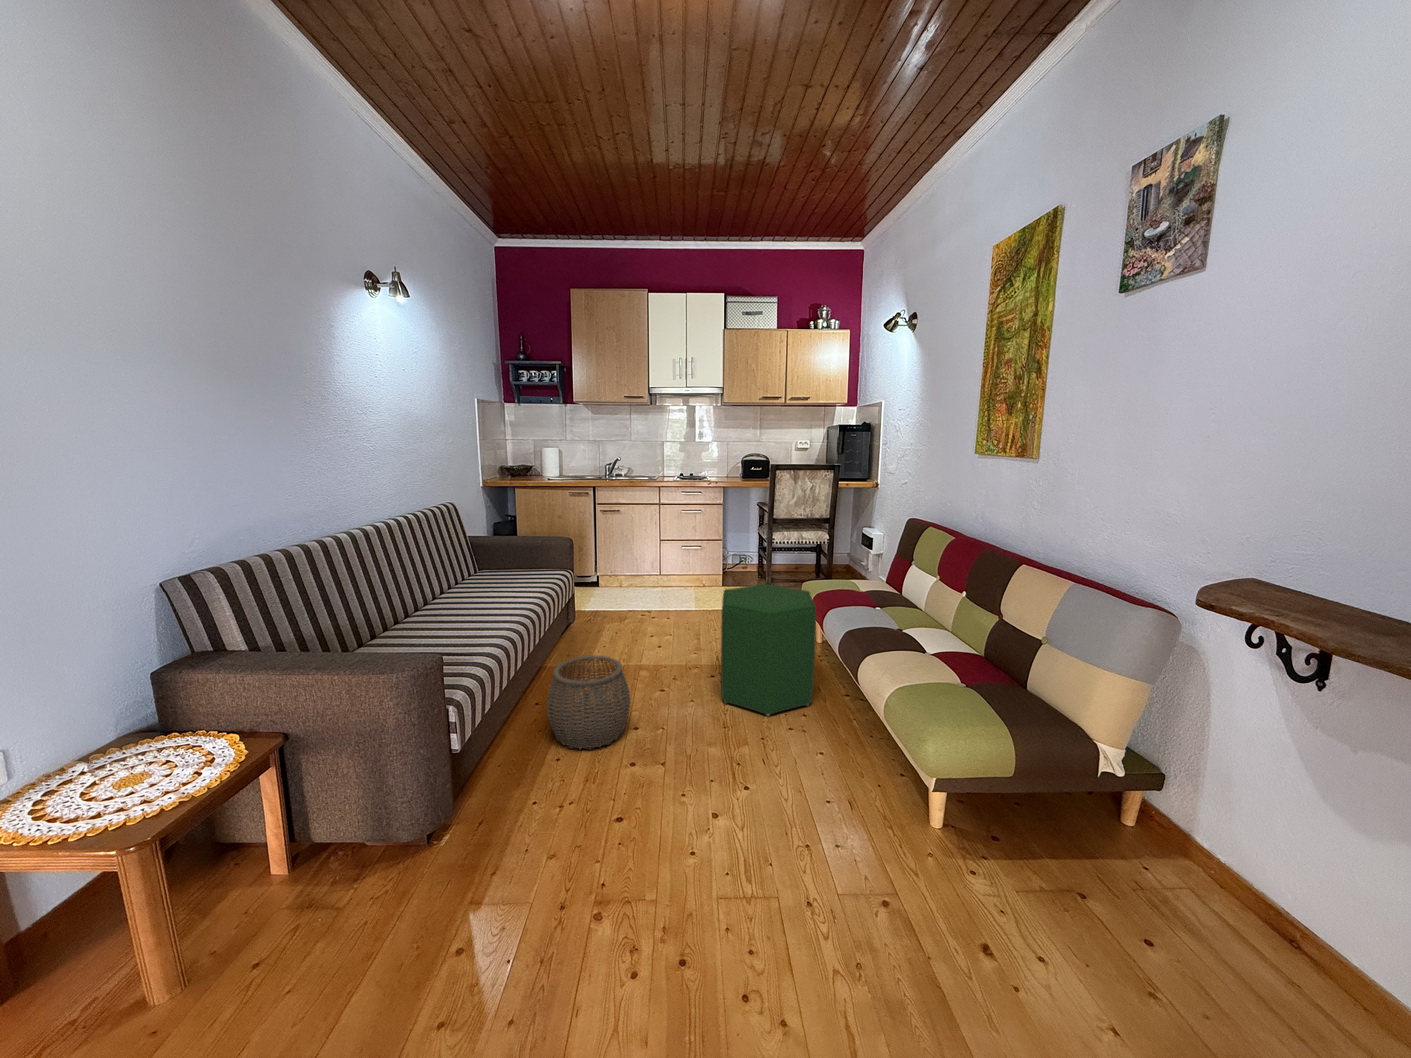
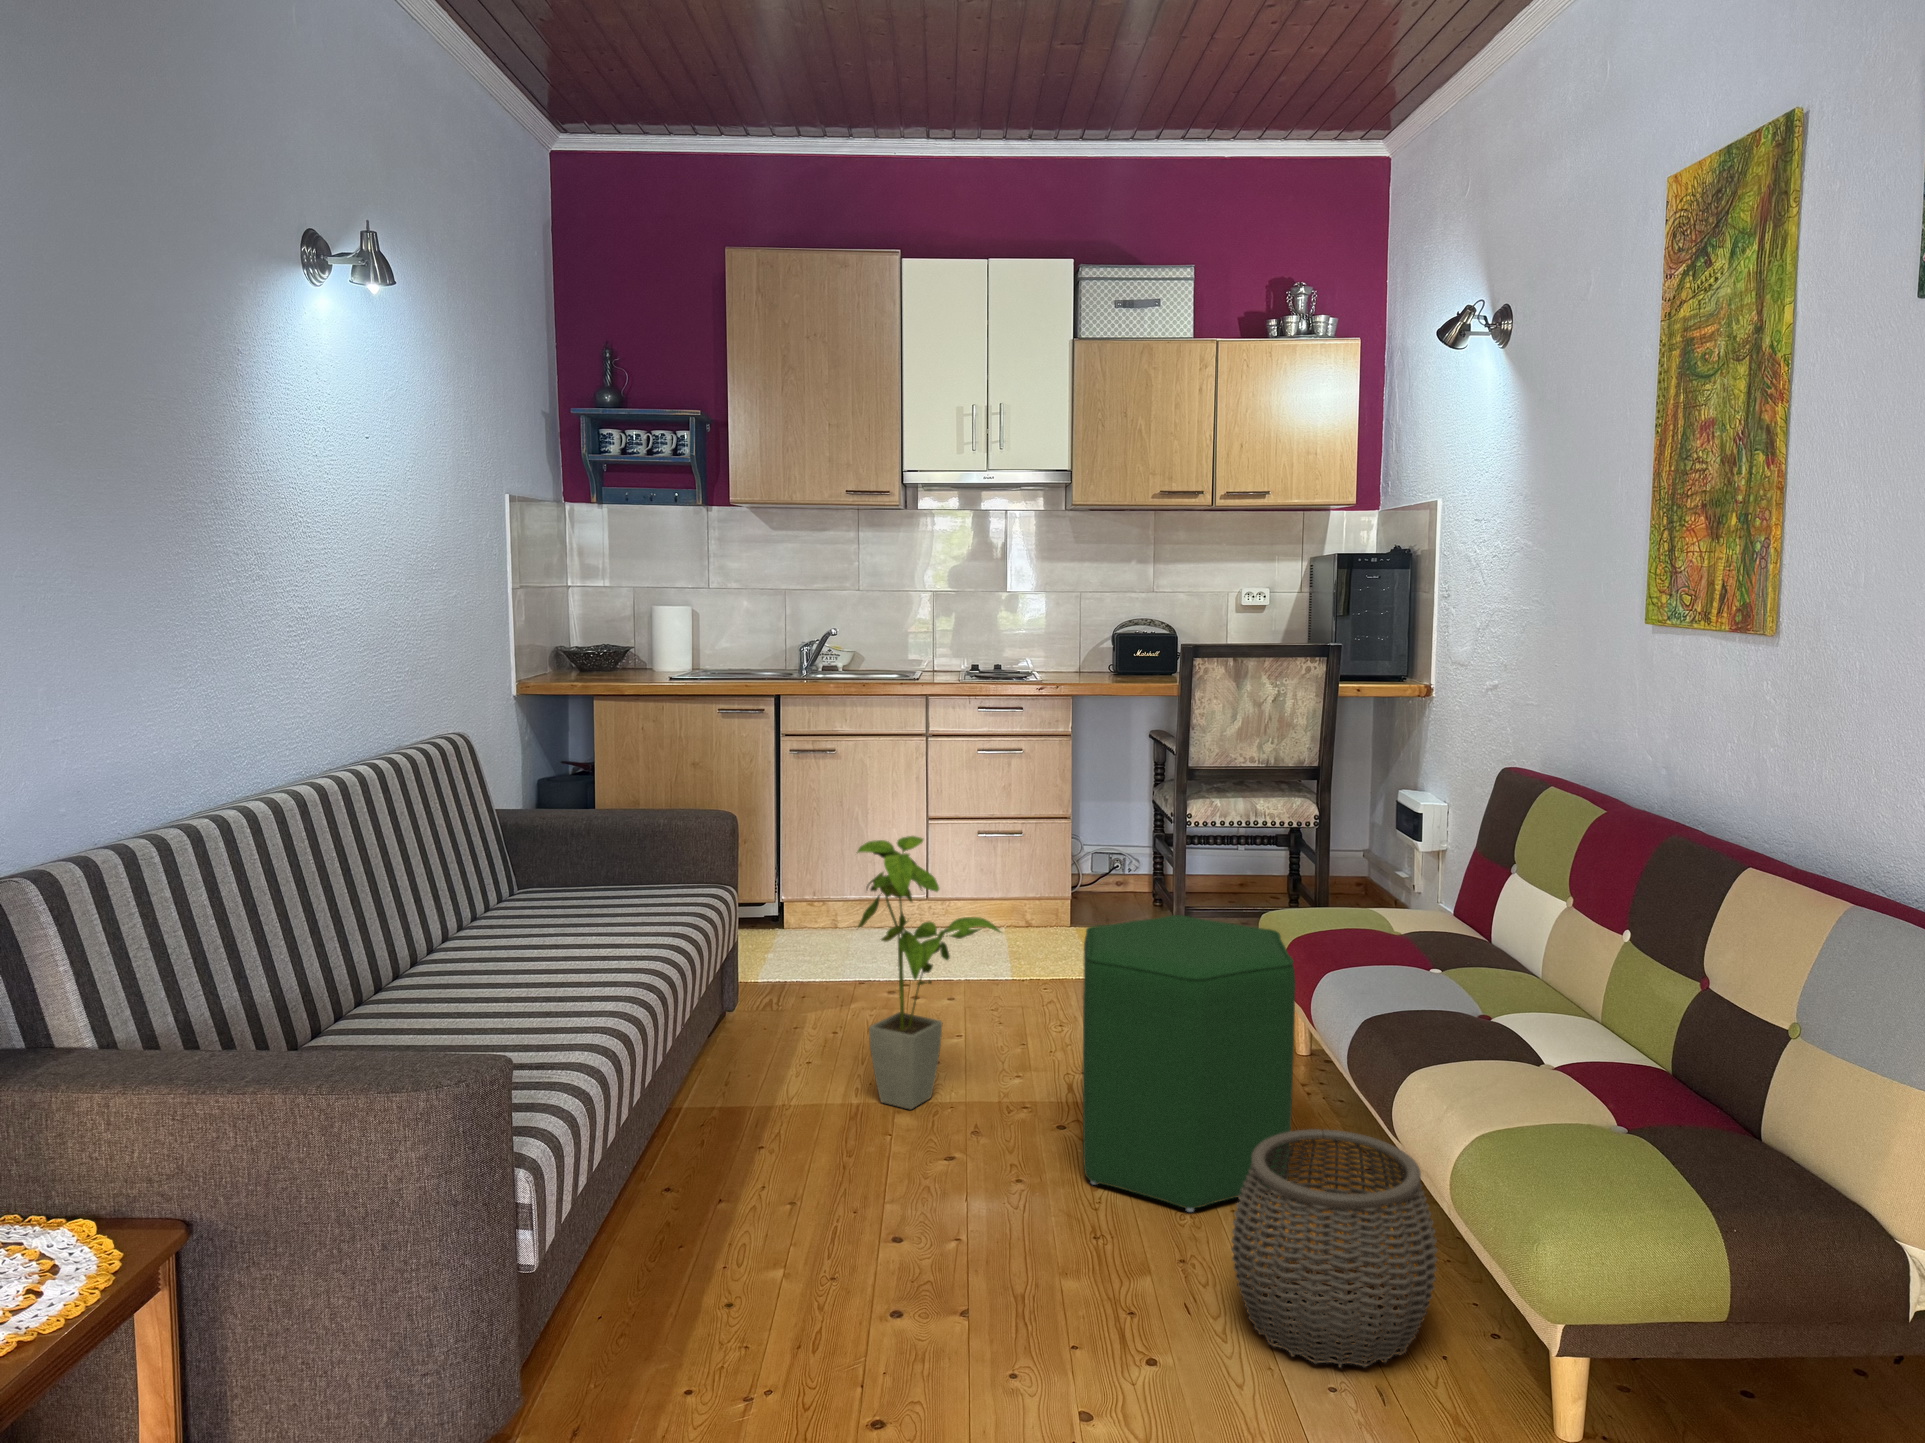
house plant: none [621,549,688,669] -> present [858,836,1000,1109]
woven basket: present [547,656,631,749] -> present [1231,1129,1437,1368]

